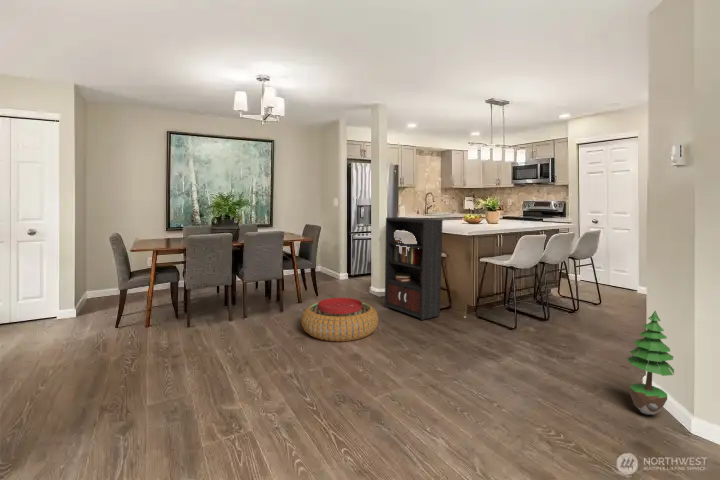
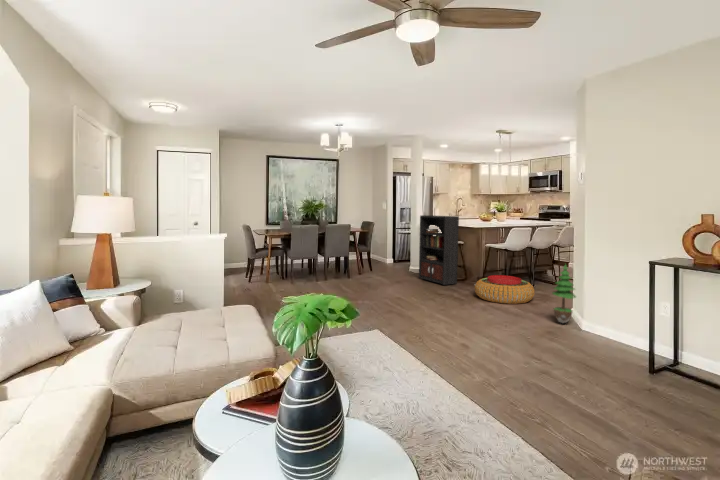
pouf: present [302,298,378,341] -> present [475,275,534,304]

